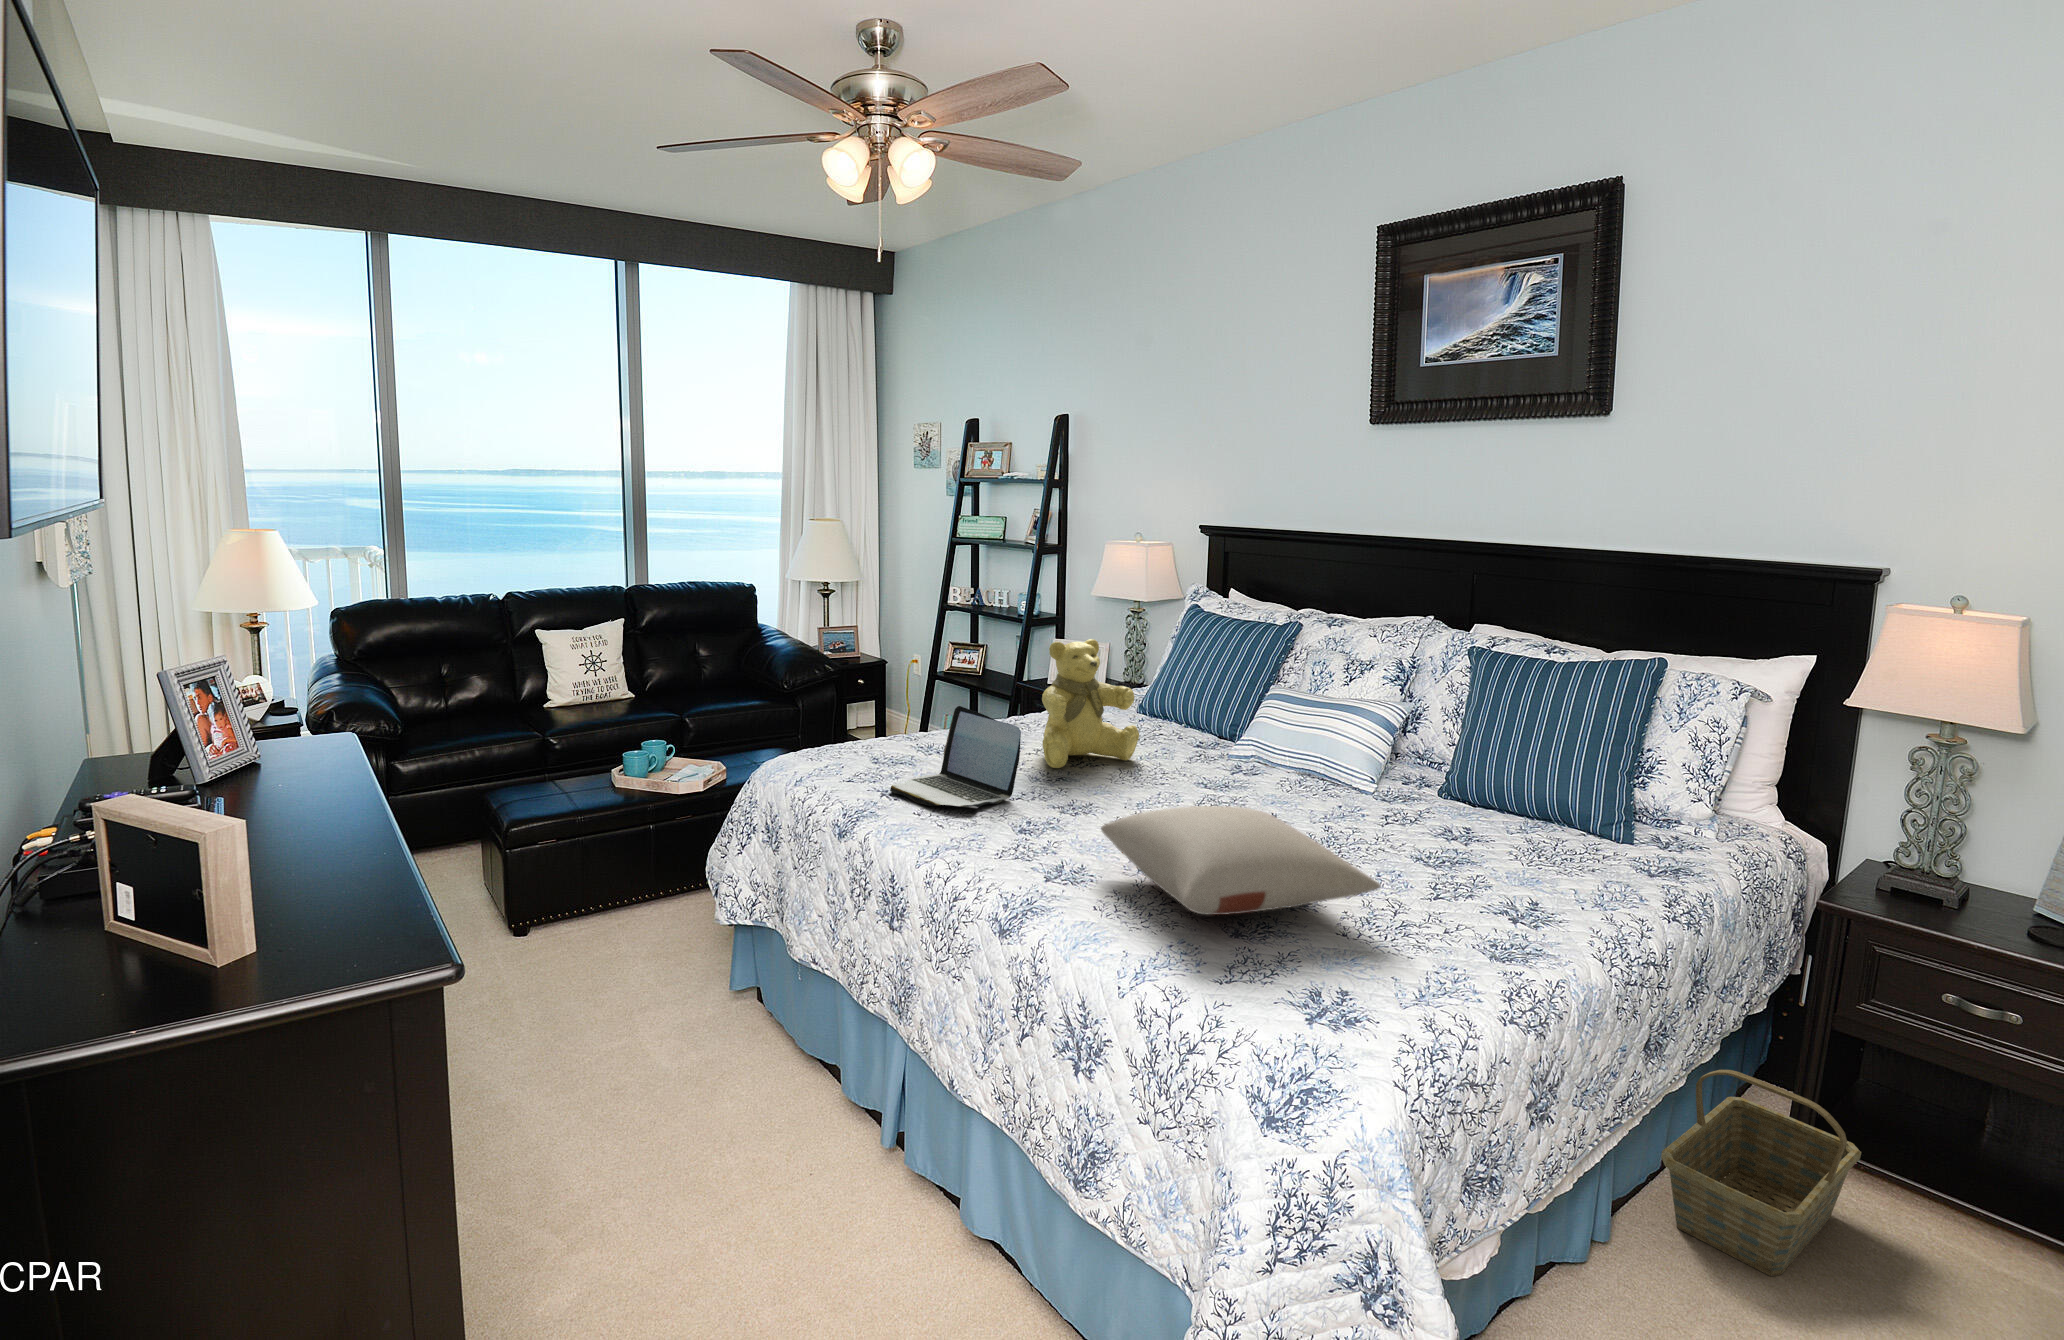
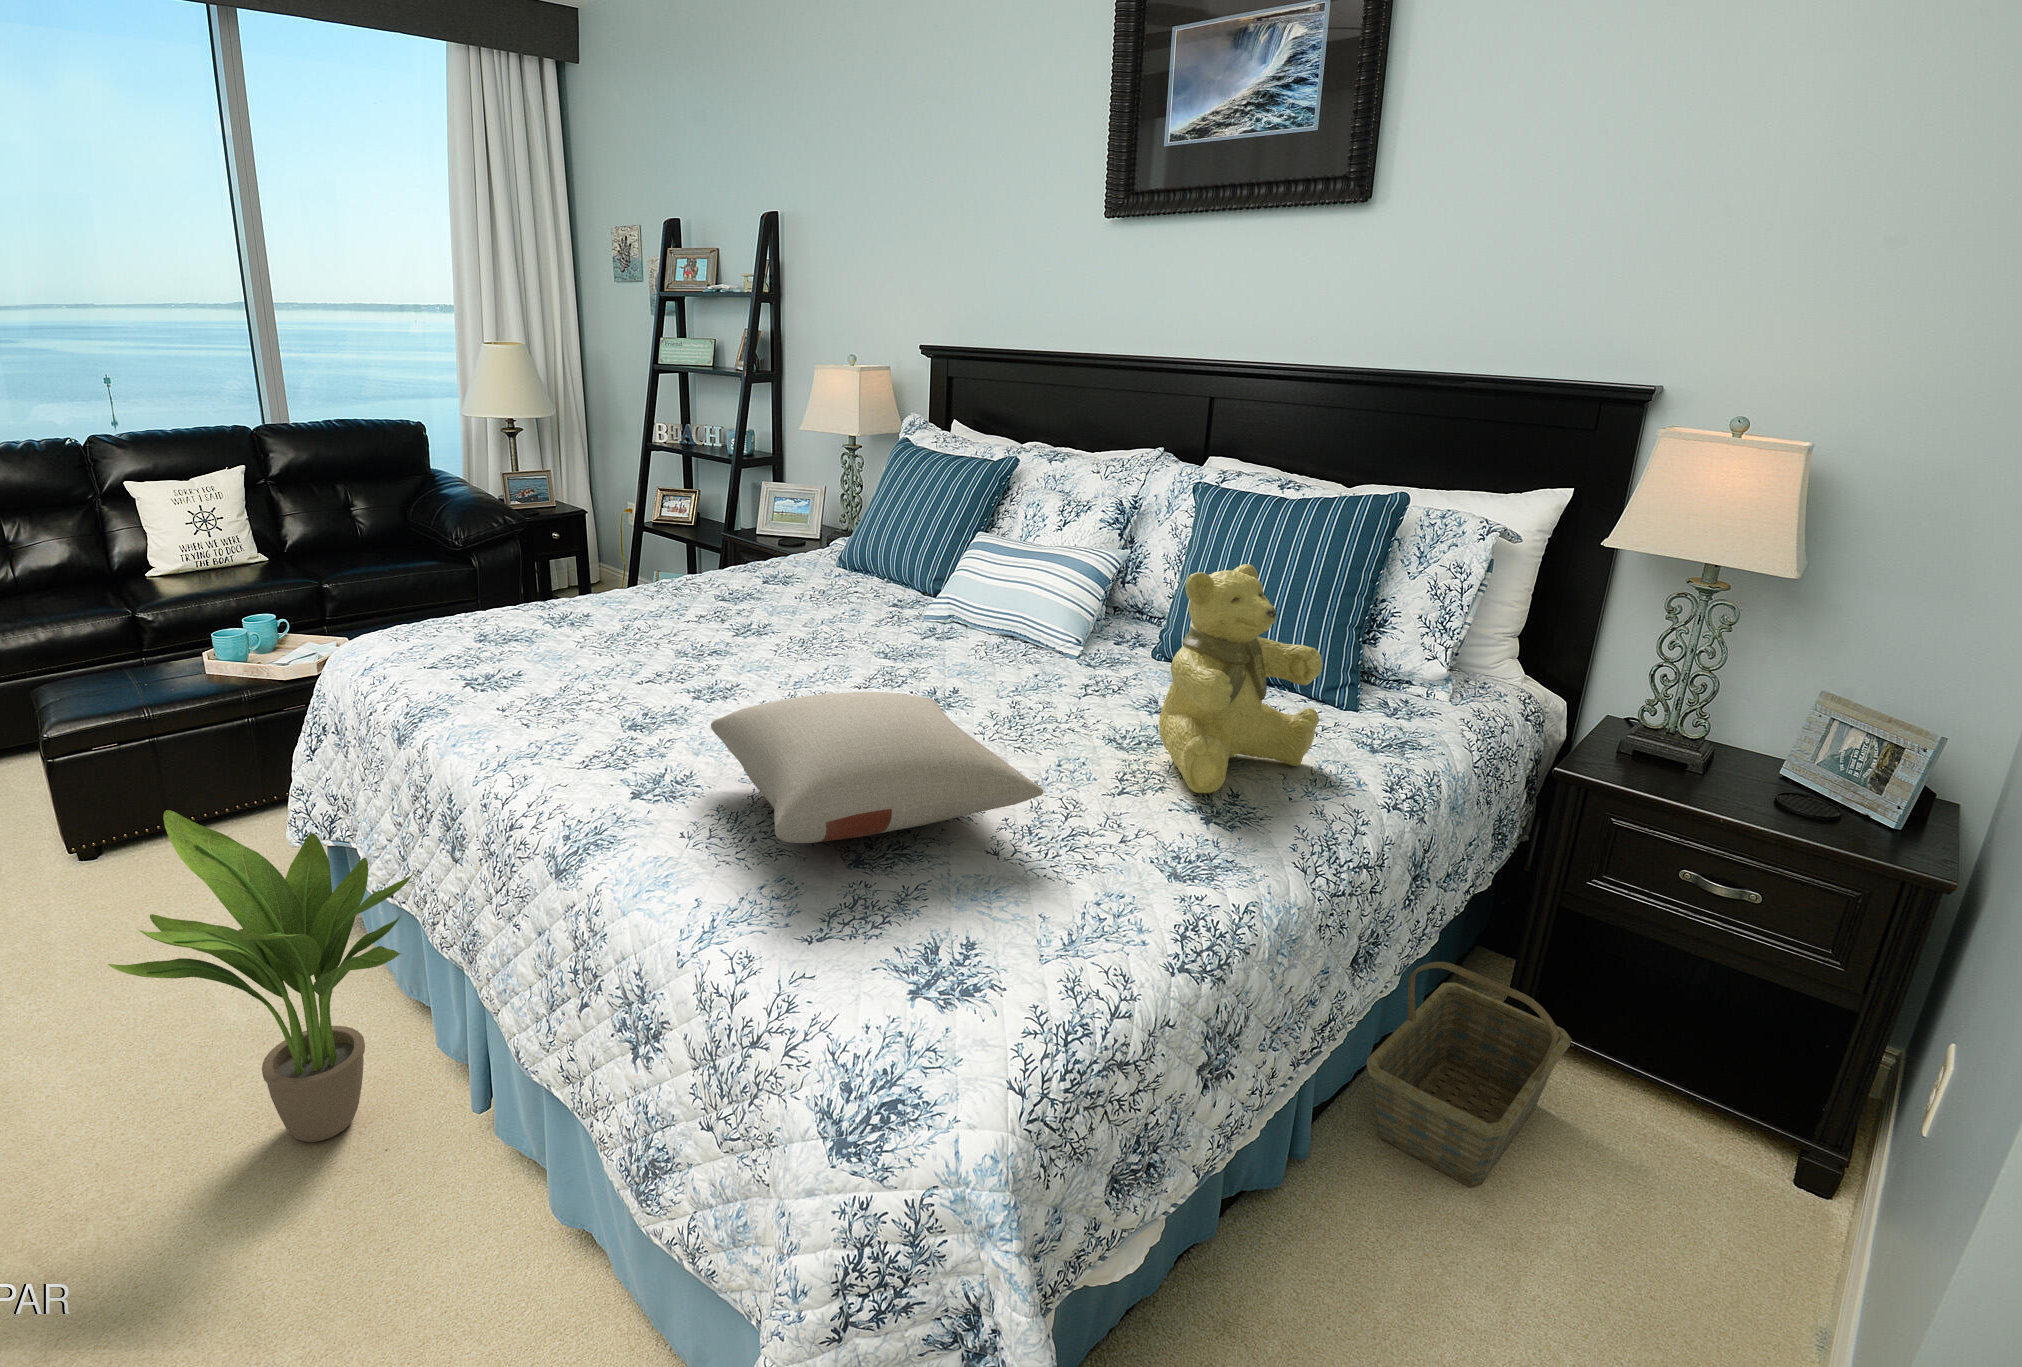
teddy bear: present [1042,639,1139,768] -> present [1159,564,1323,793]
laptop: present [890,706,1021,808] -> none [477,566,646,698]
potted plant: none [662,879,867,1150] -> present [108,810,415,1142]

